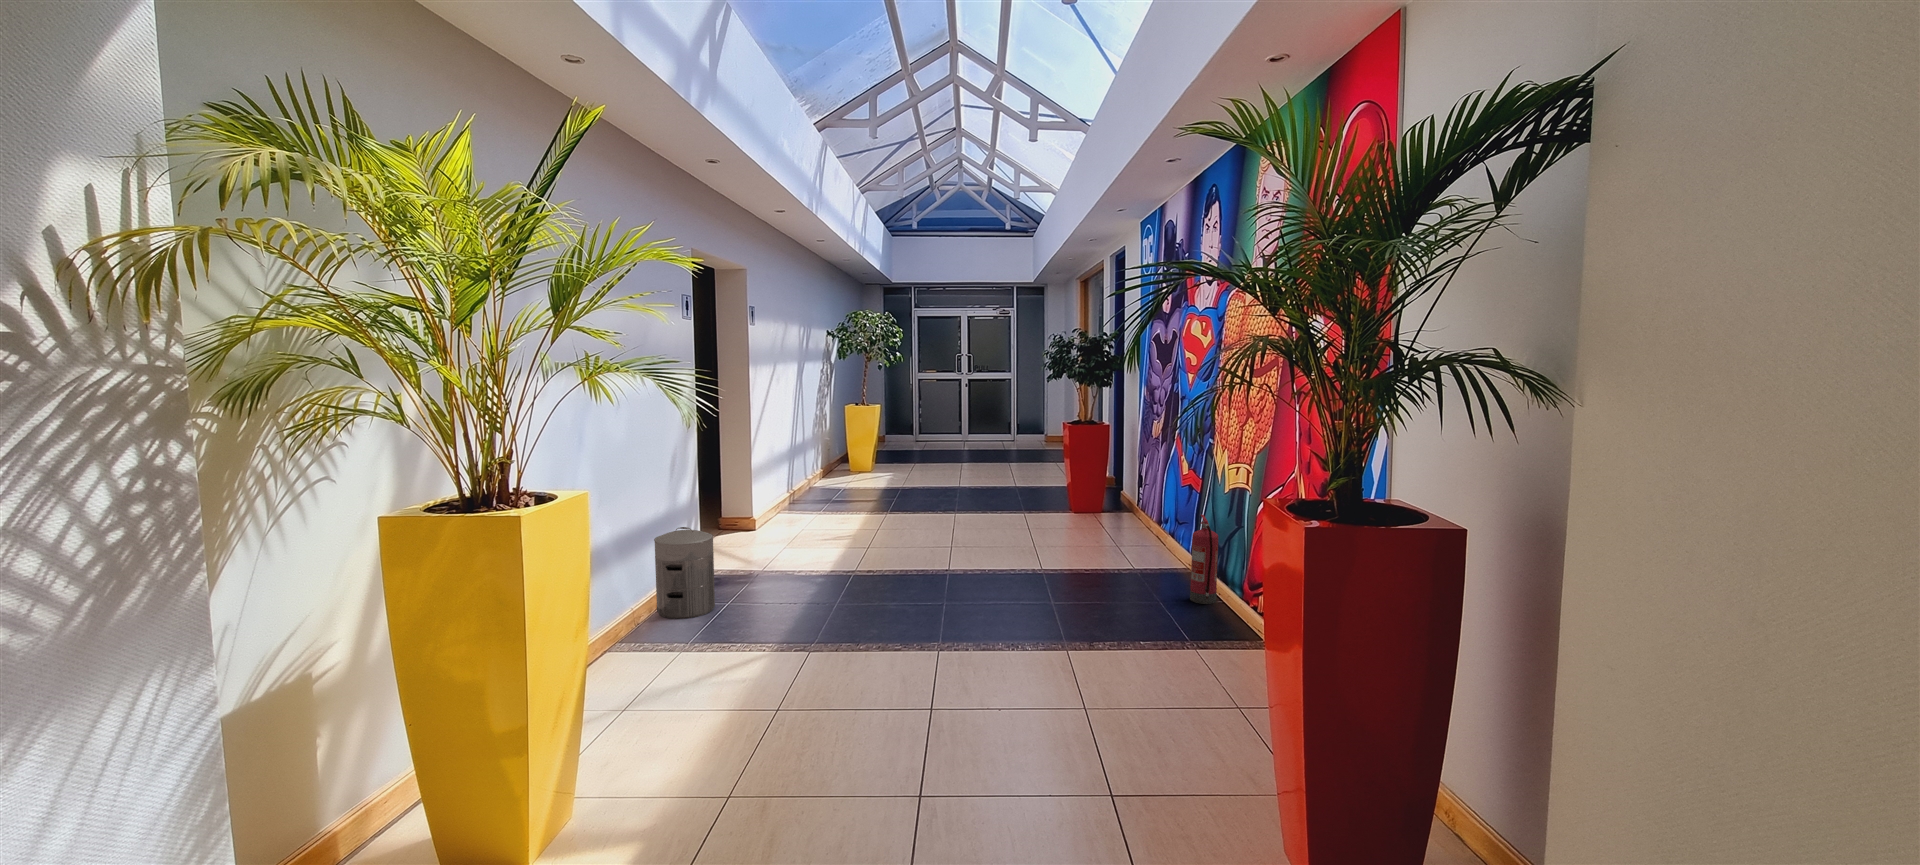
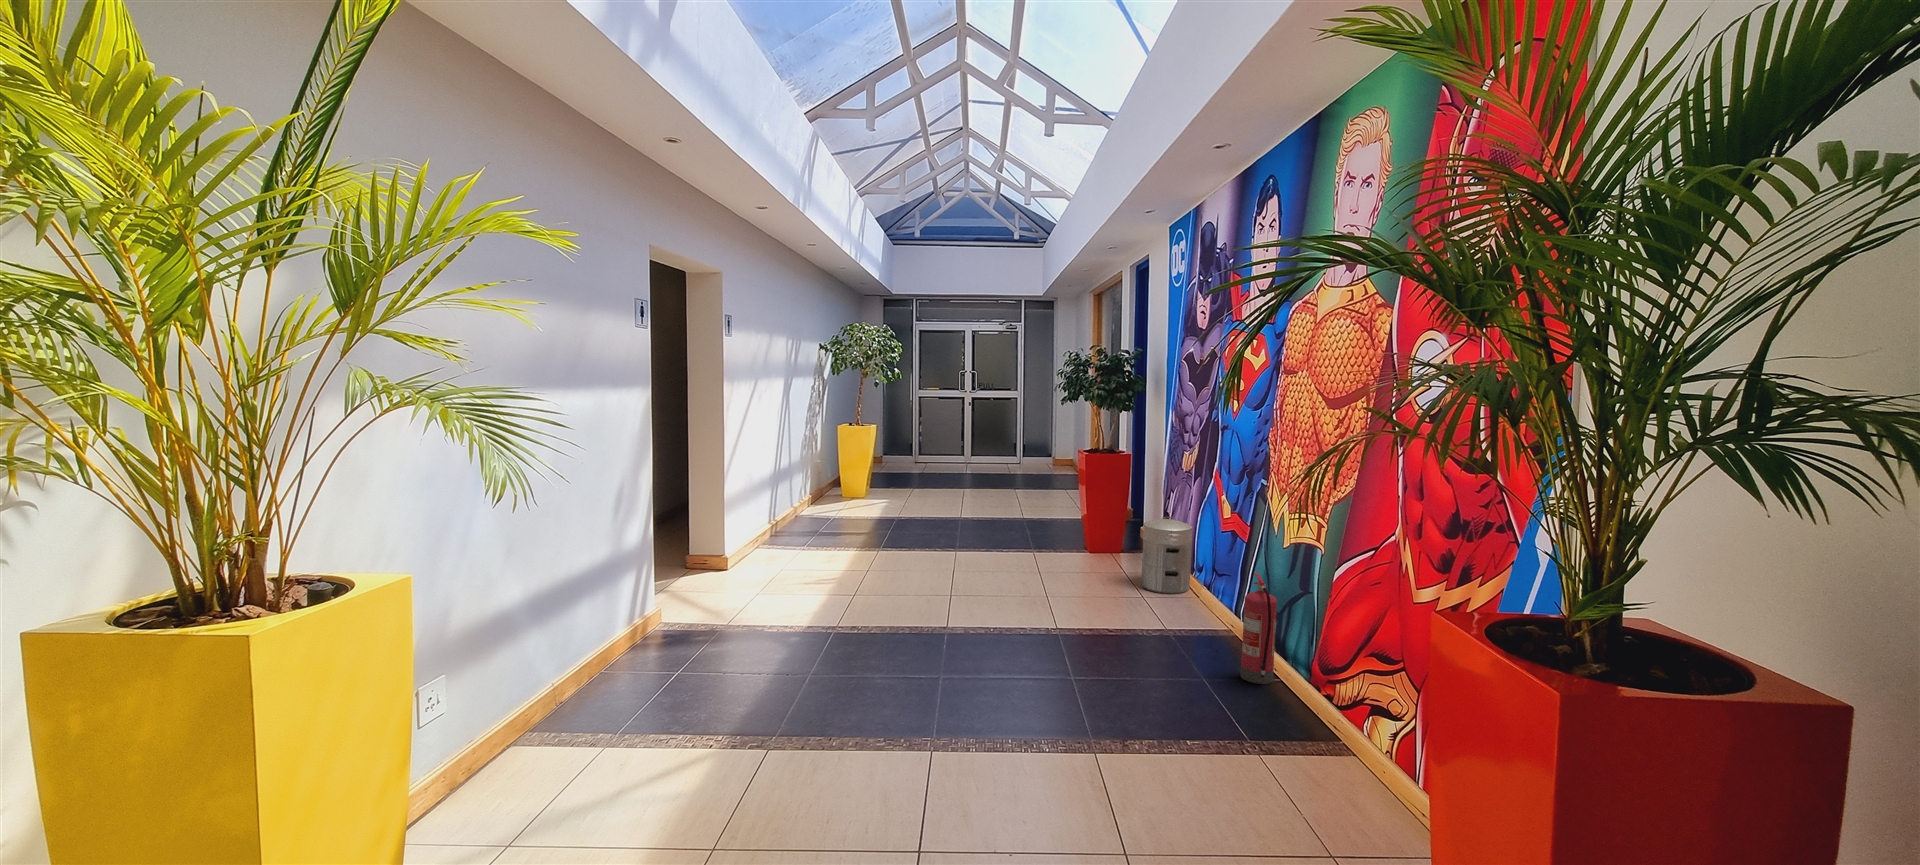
waste bin: present [654,527,715,619] -> present [1141,517,1193,594]

